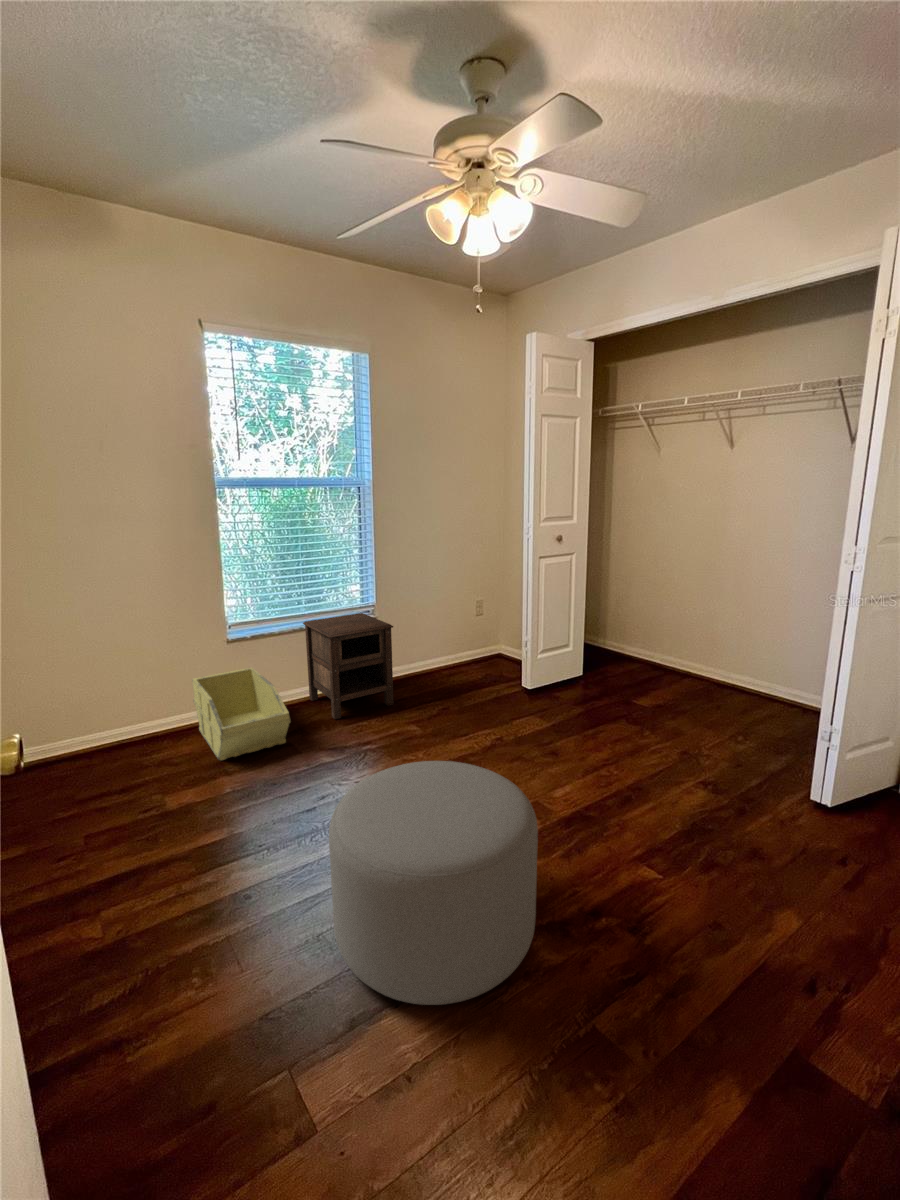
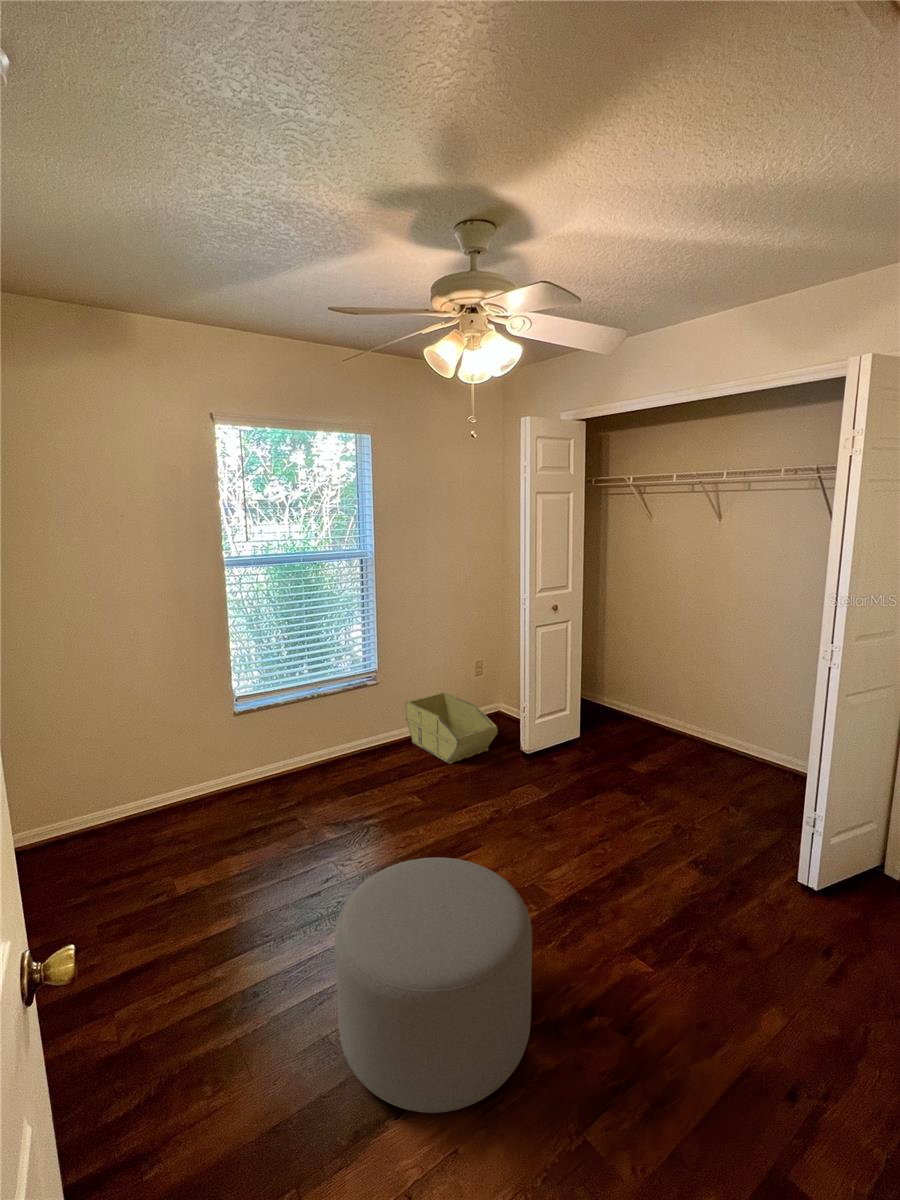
nightstand: present [303,613,394,719] -> none [306,680,394,790]
storage bin: present [192,668,290,760] -> present [405,692,498,764]

